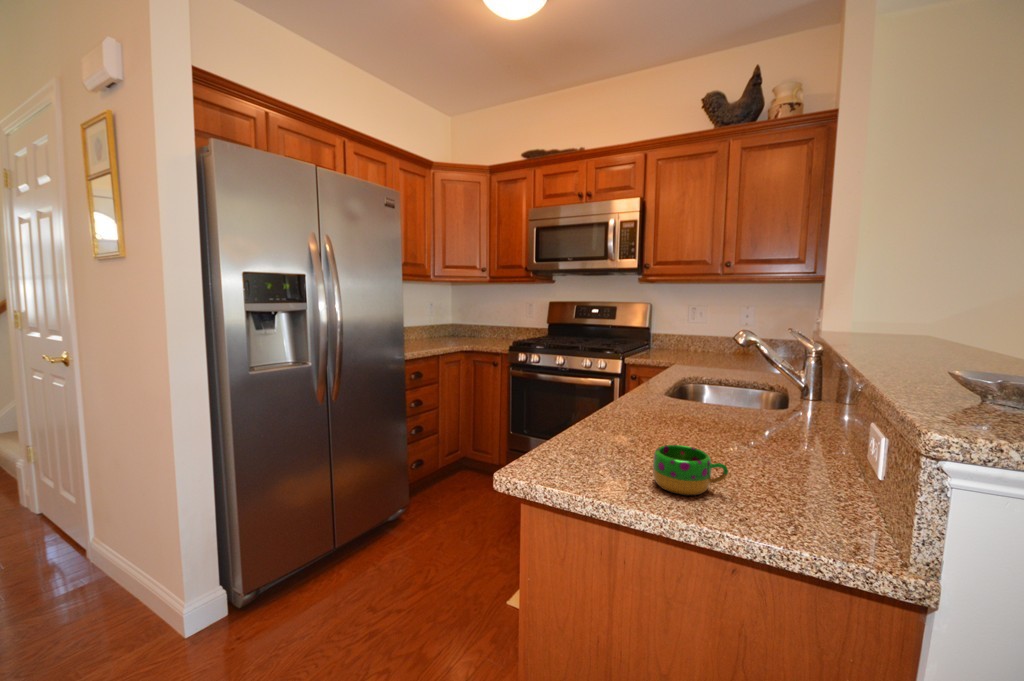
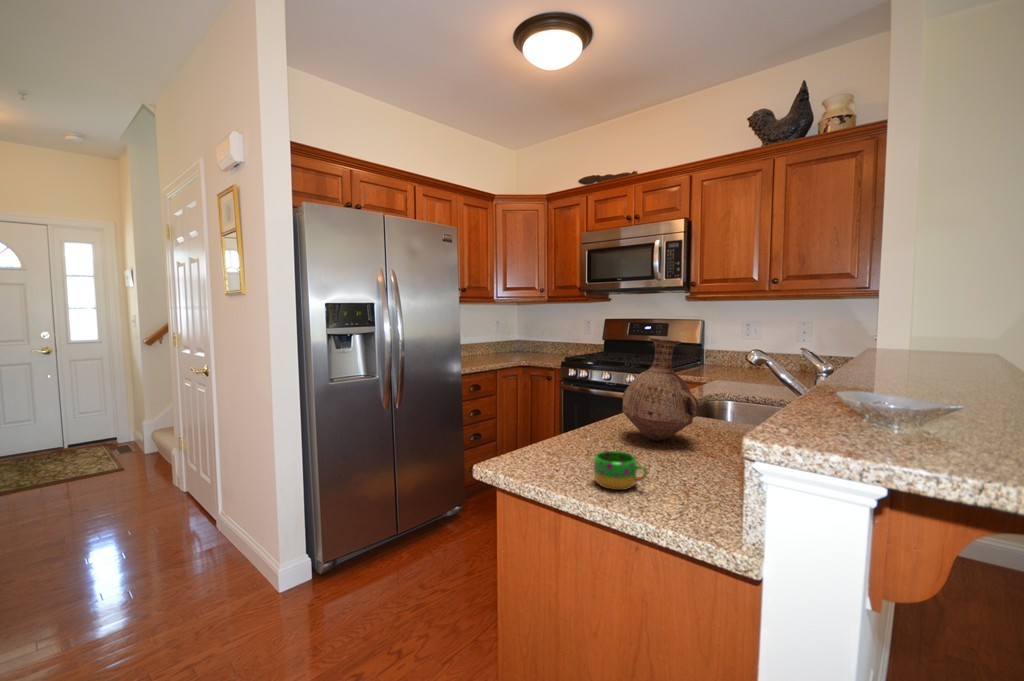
vase: none [632,311,730,428] -> present [623,338,699,441]

